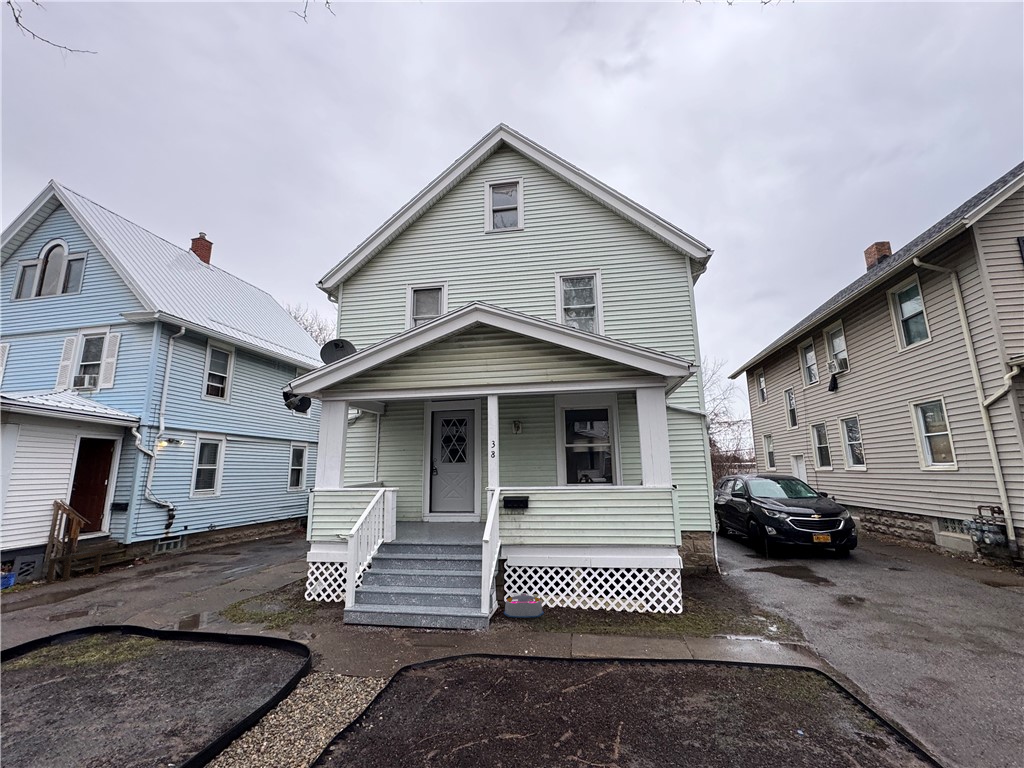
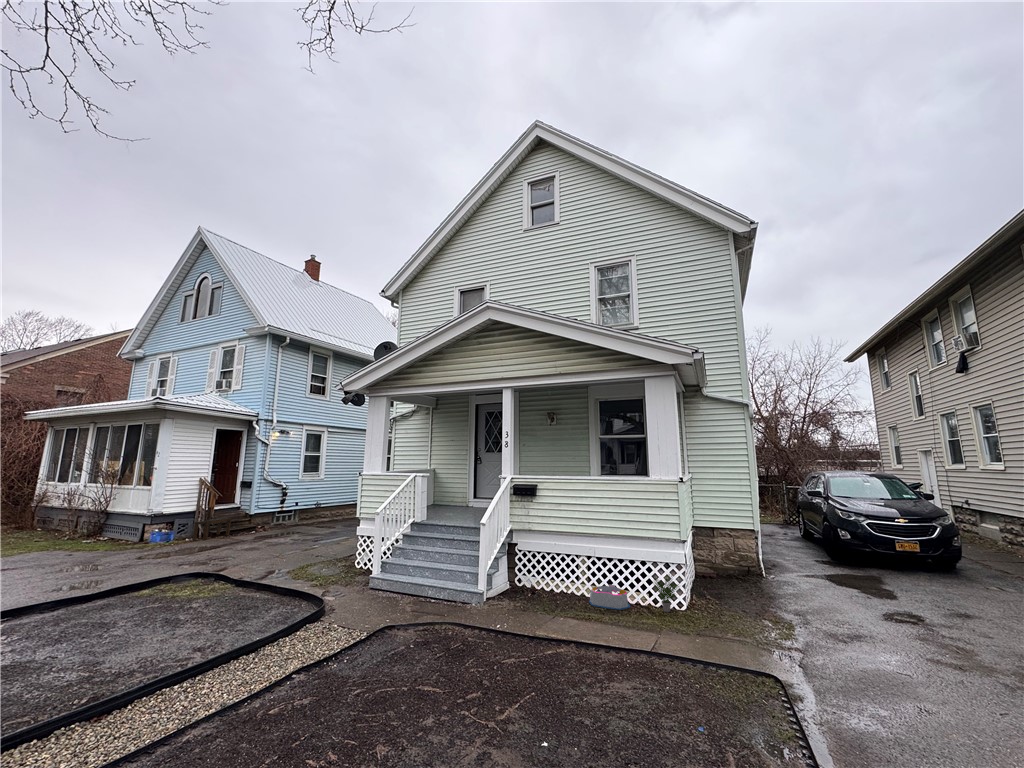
potted plant: none [650,578,679,617] -> present [654,574,679,612]
storage bin: present [504,593,544,618] -> present [589,584,630,610]

